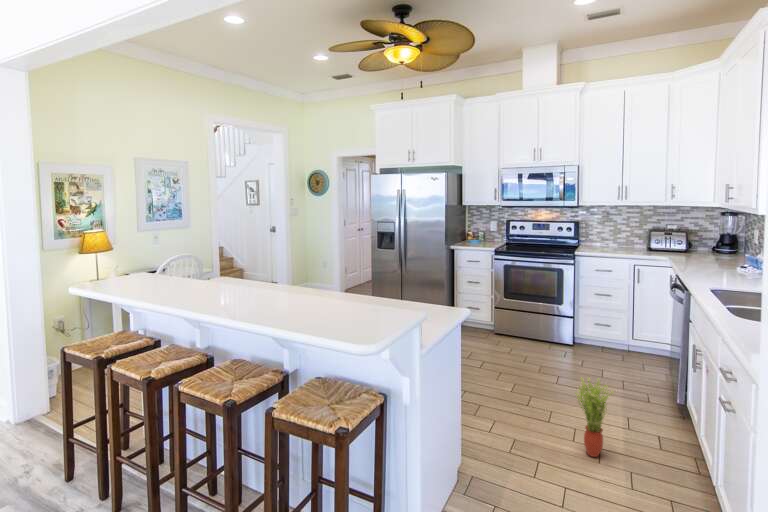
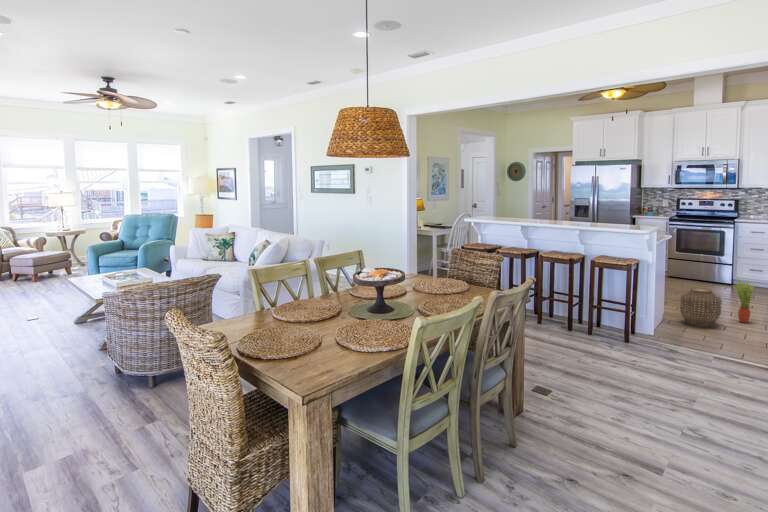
woven basket: none [488,400,556,480] -> present [680,288,721,326]

